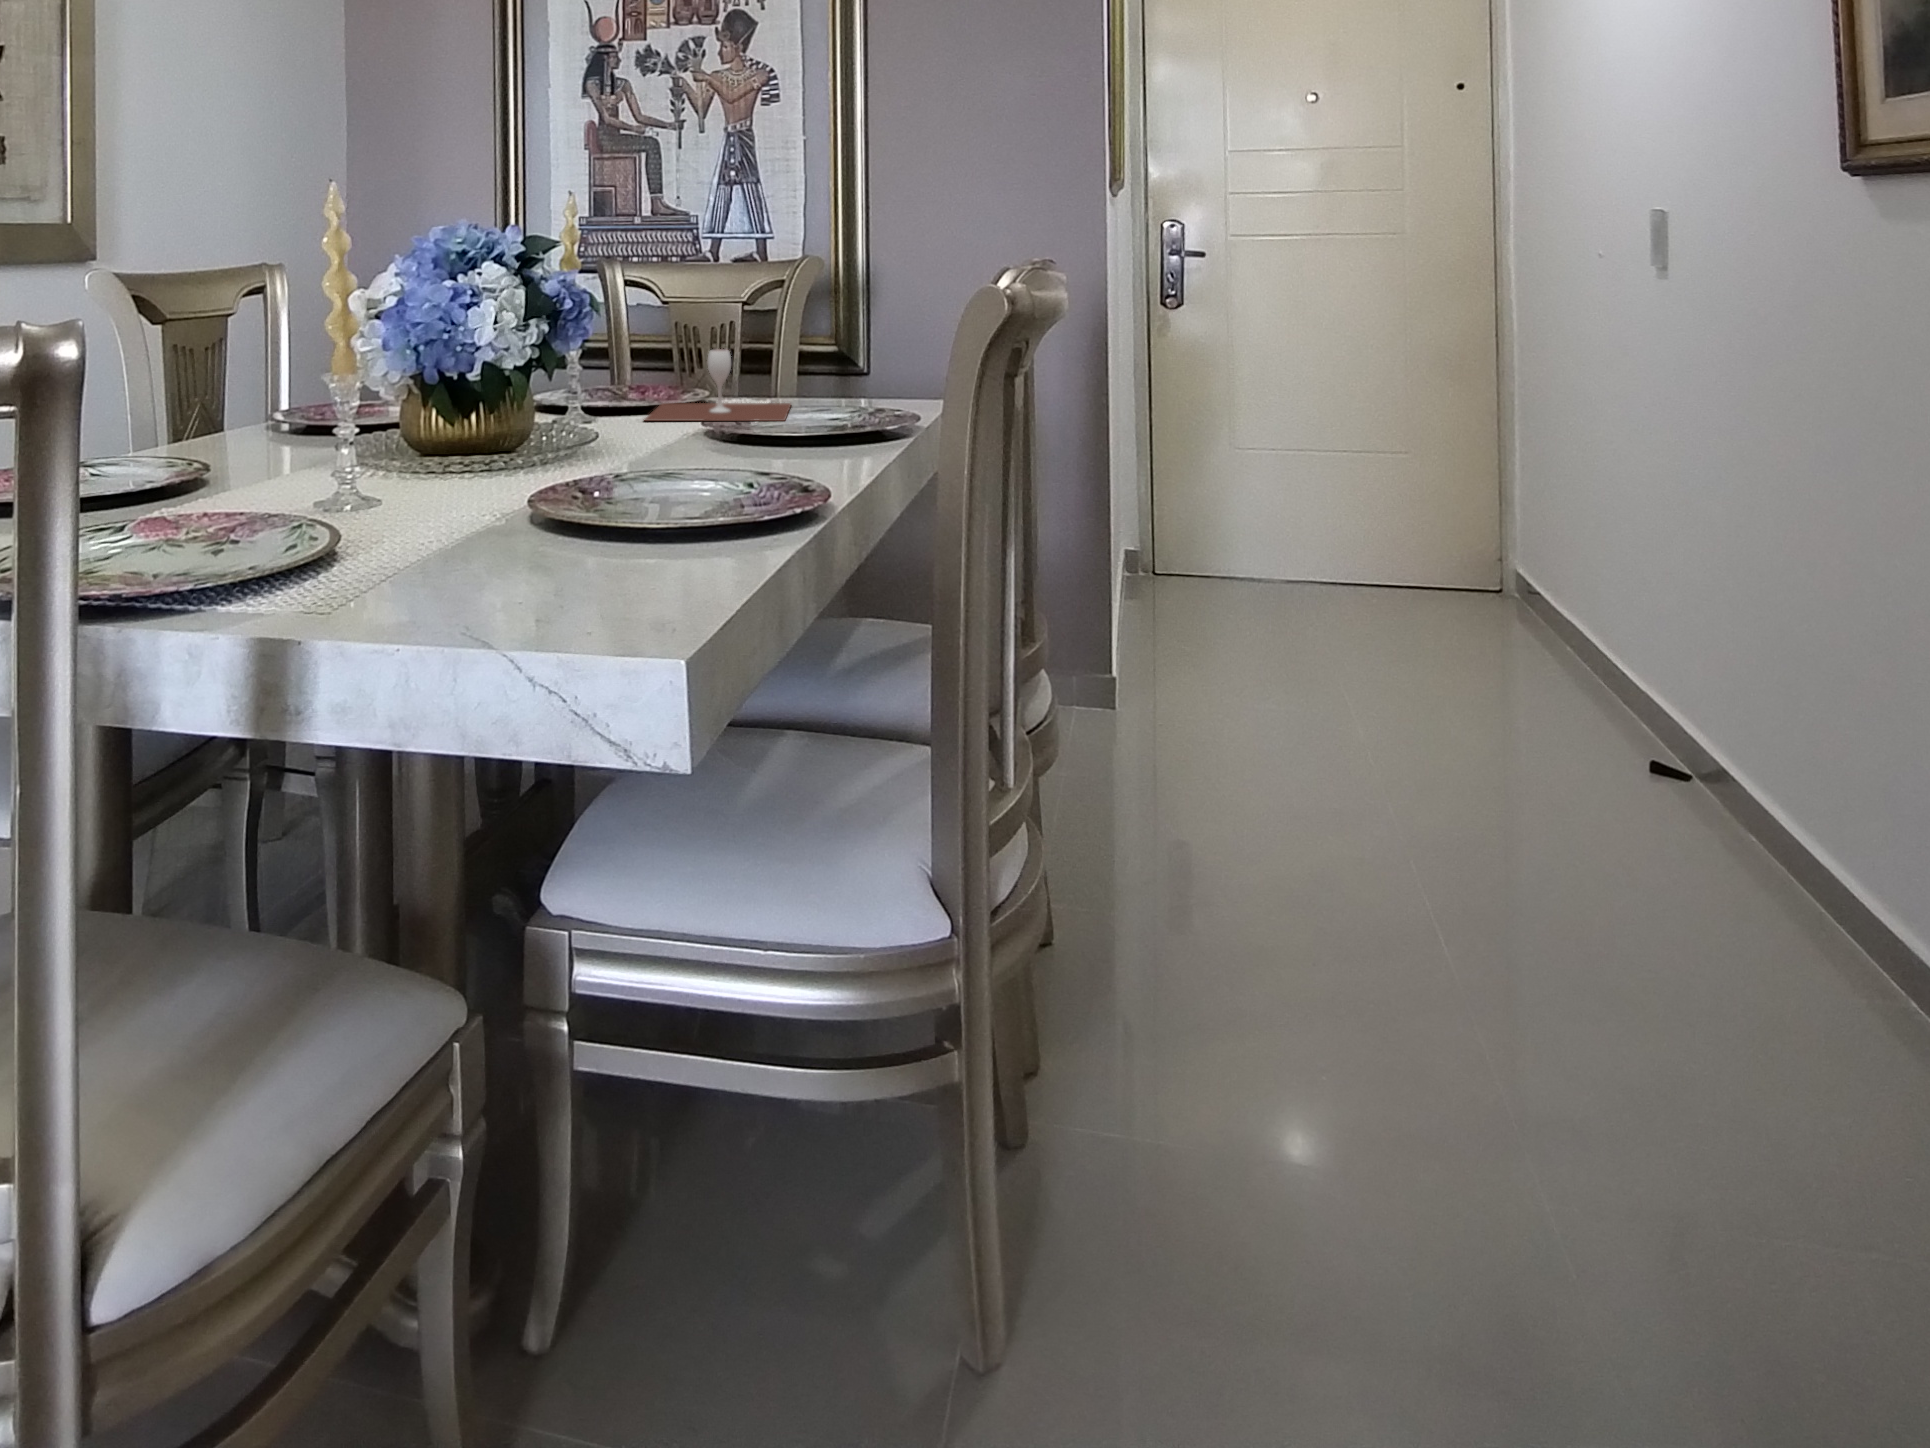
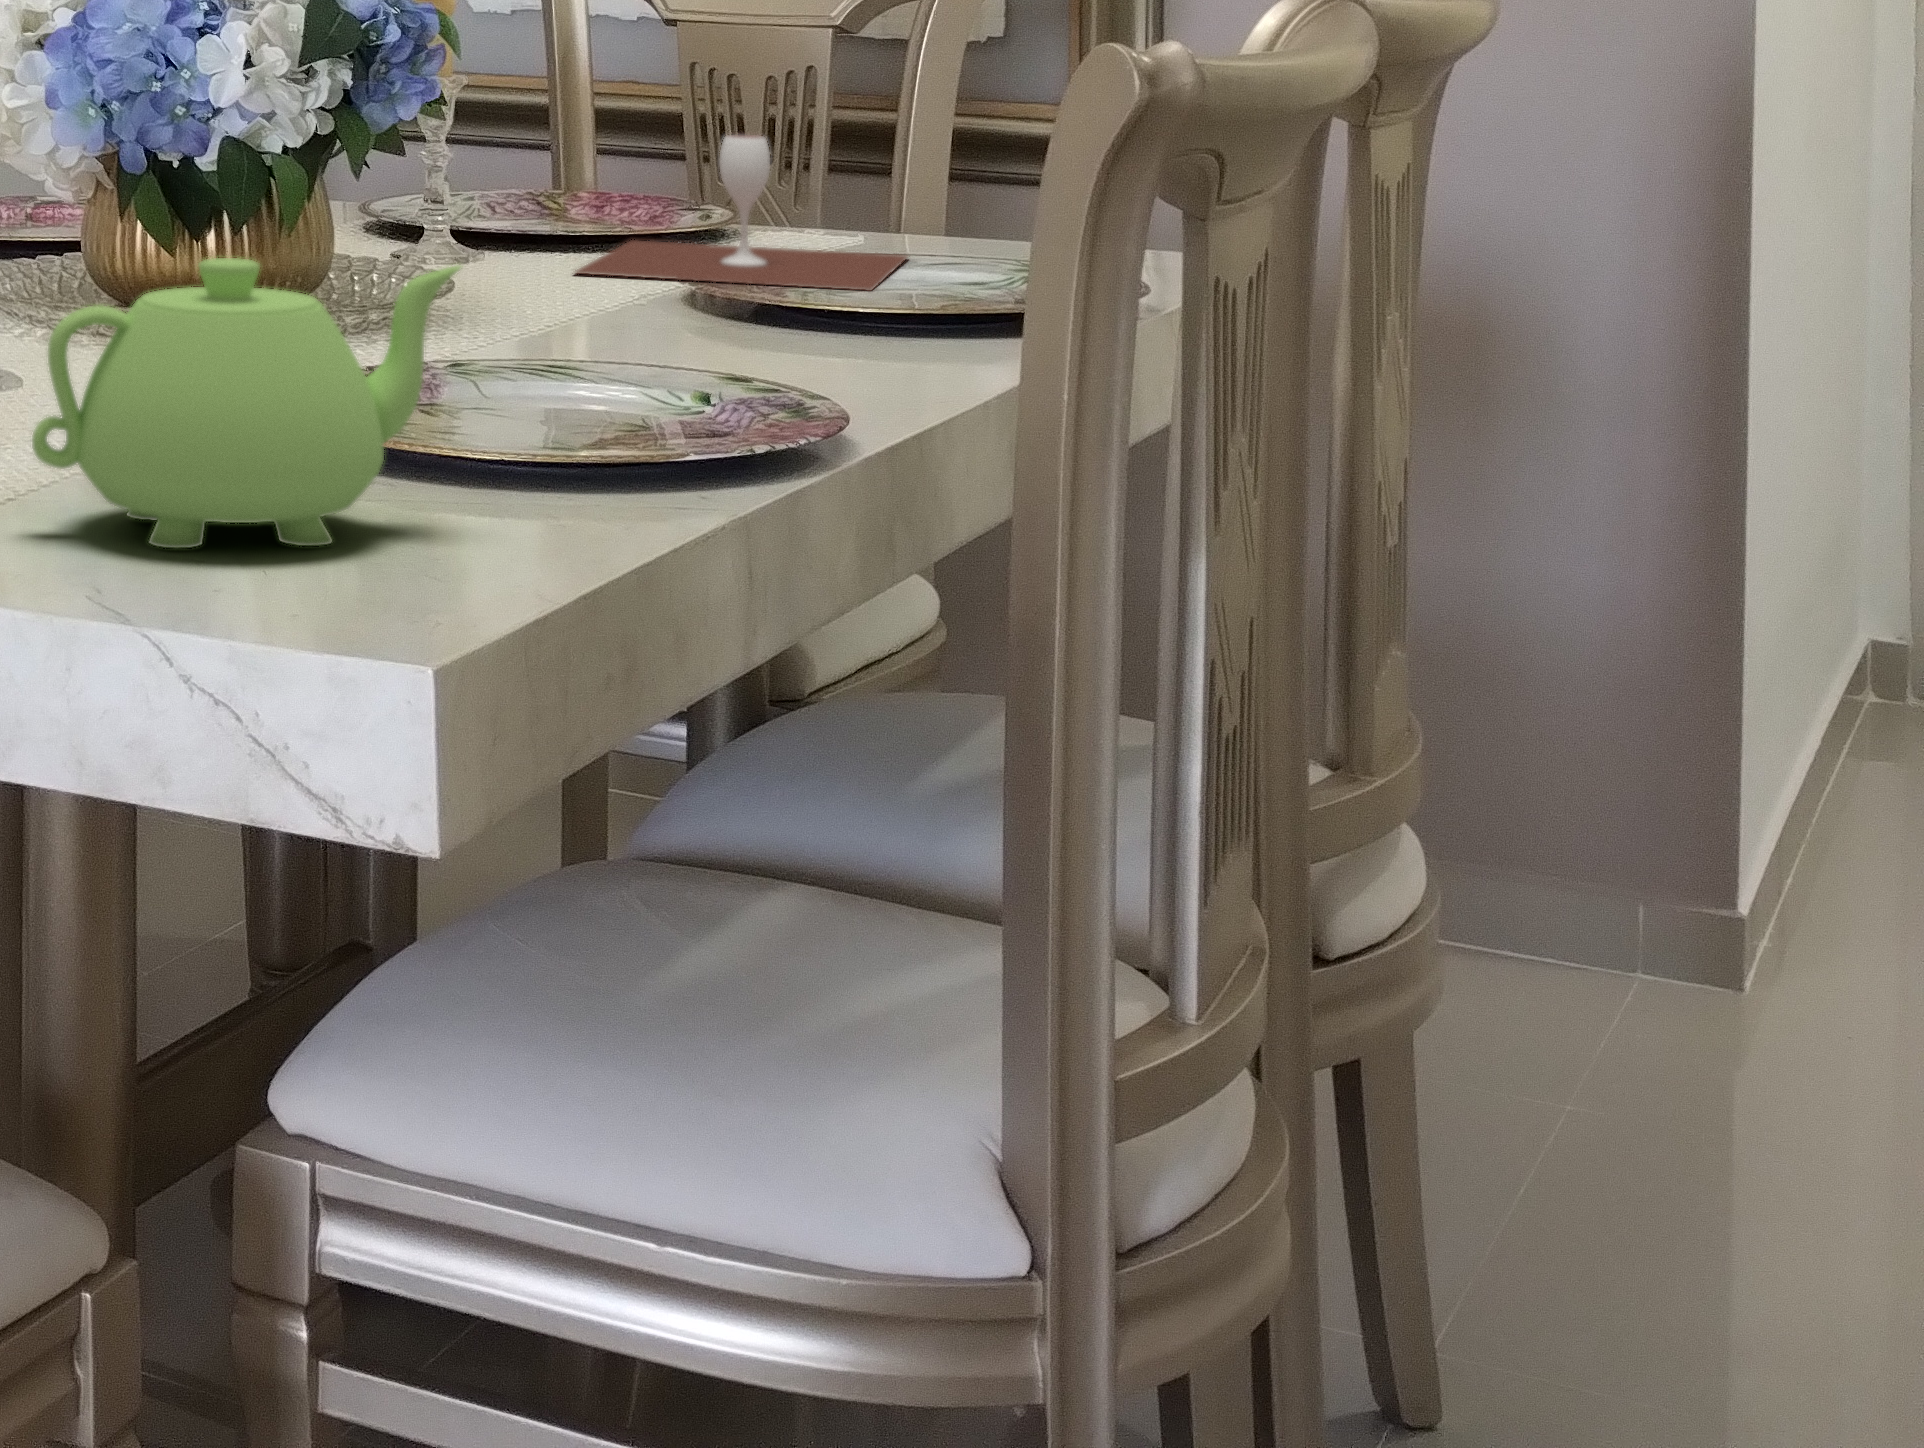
teapot: none [419,419,660,595] -> present [32,258,463,548]

